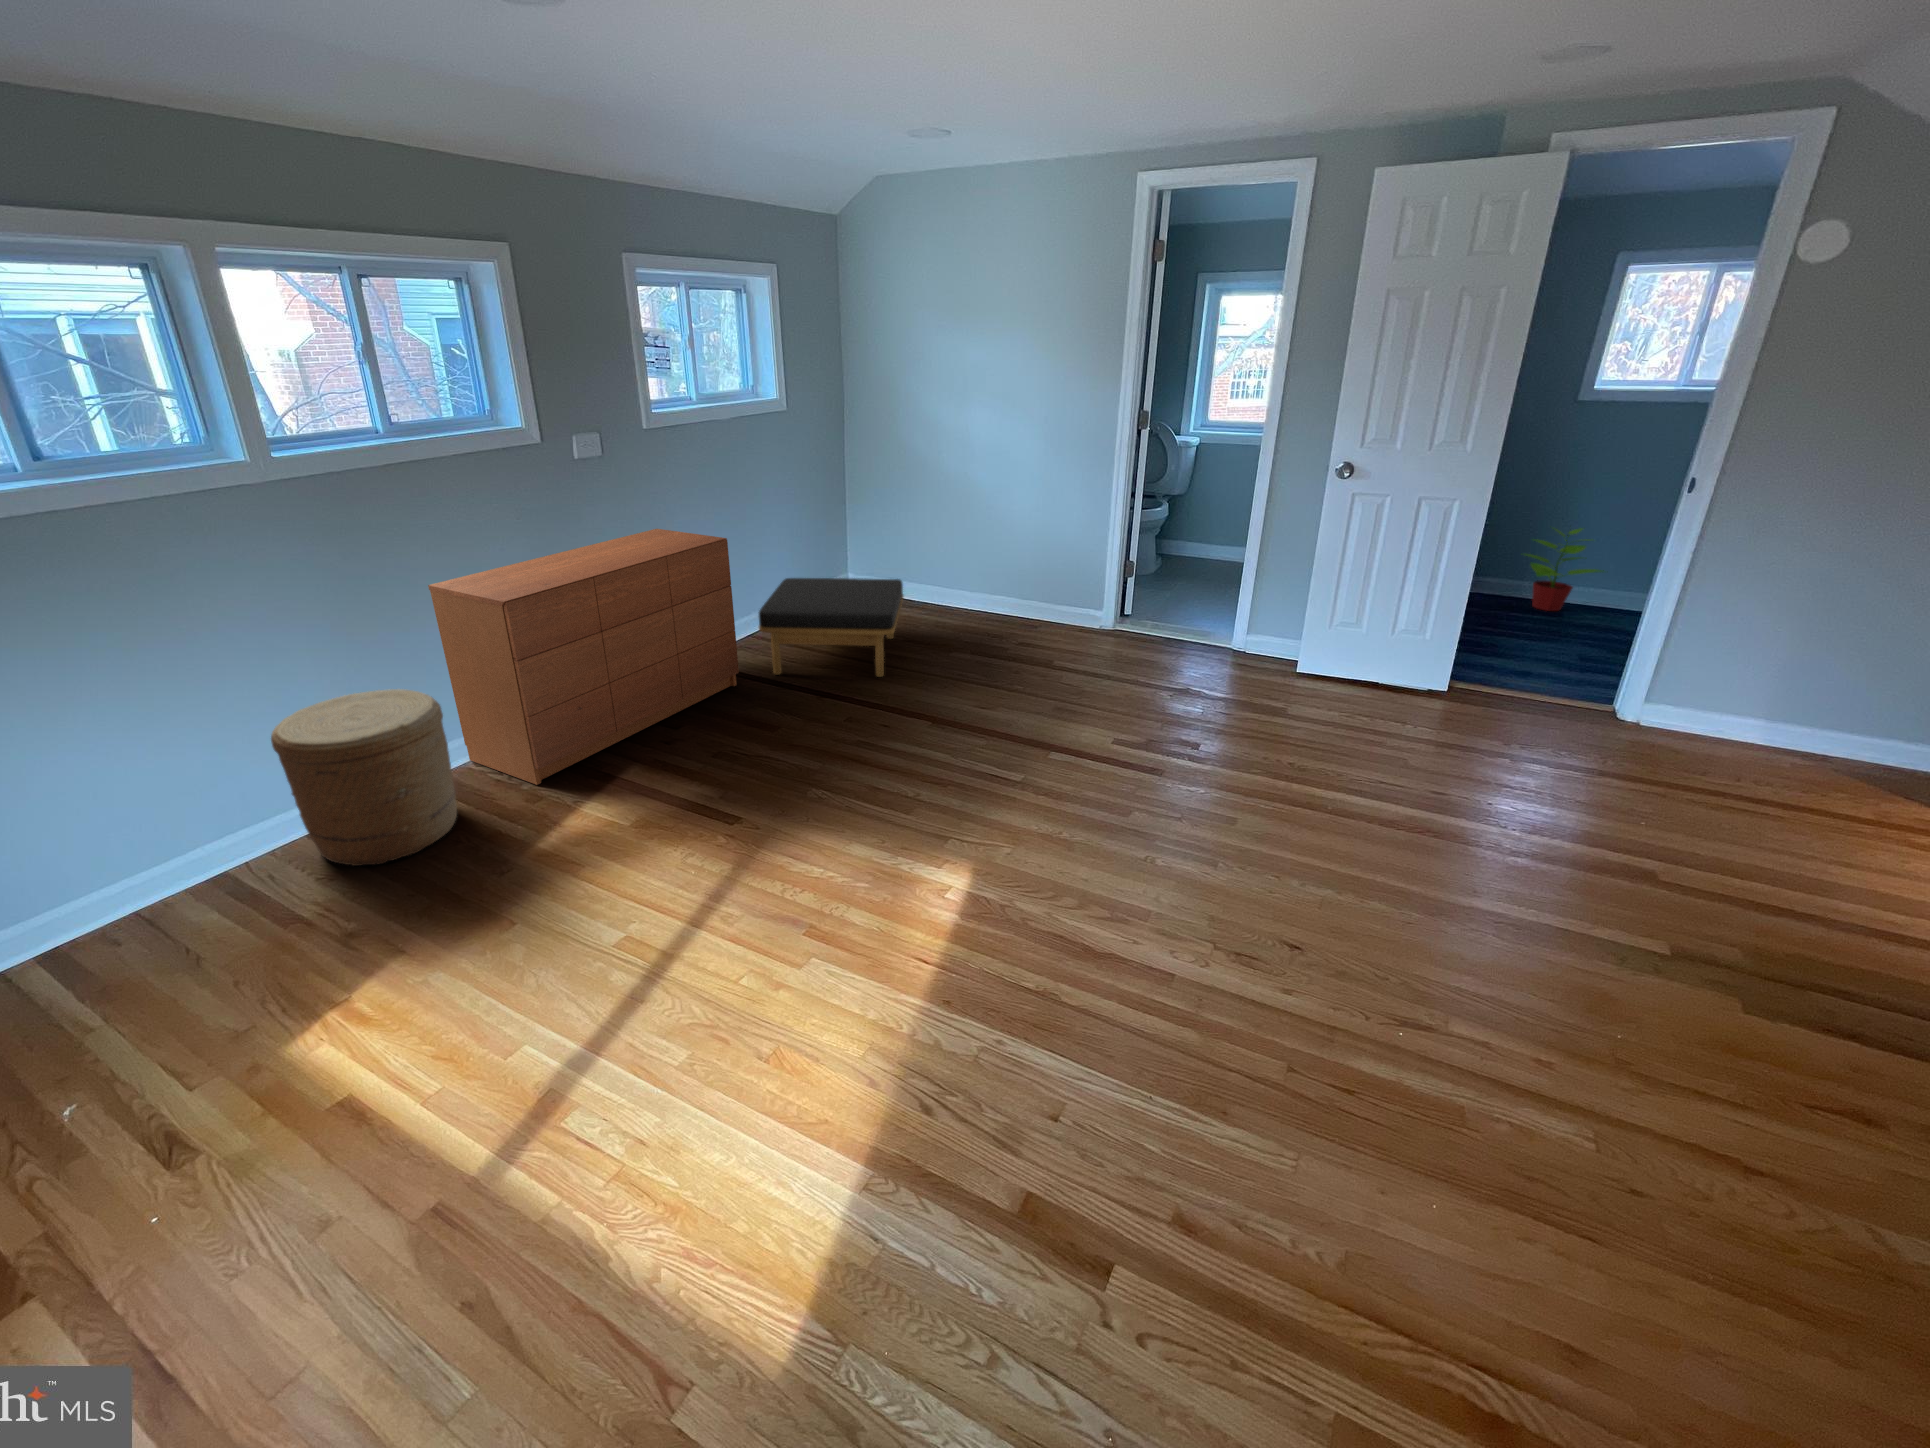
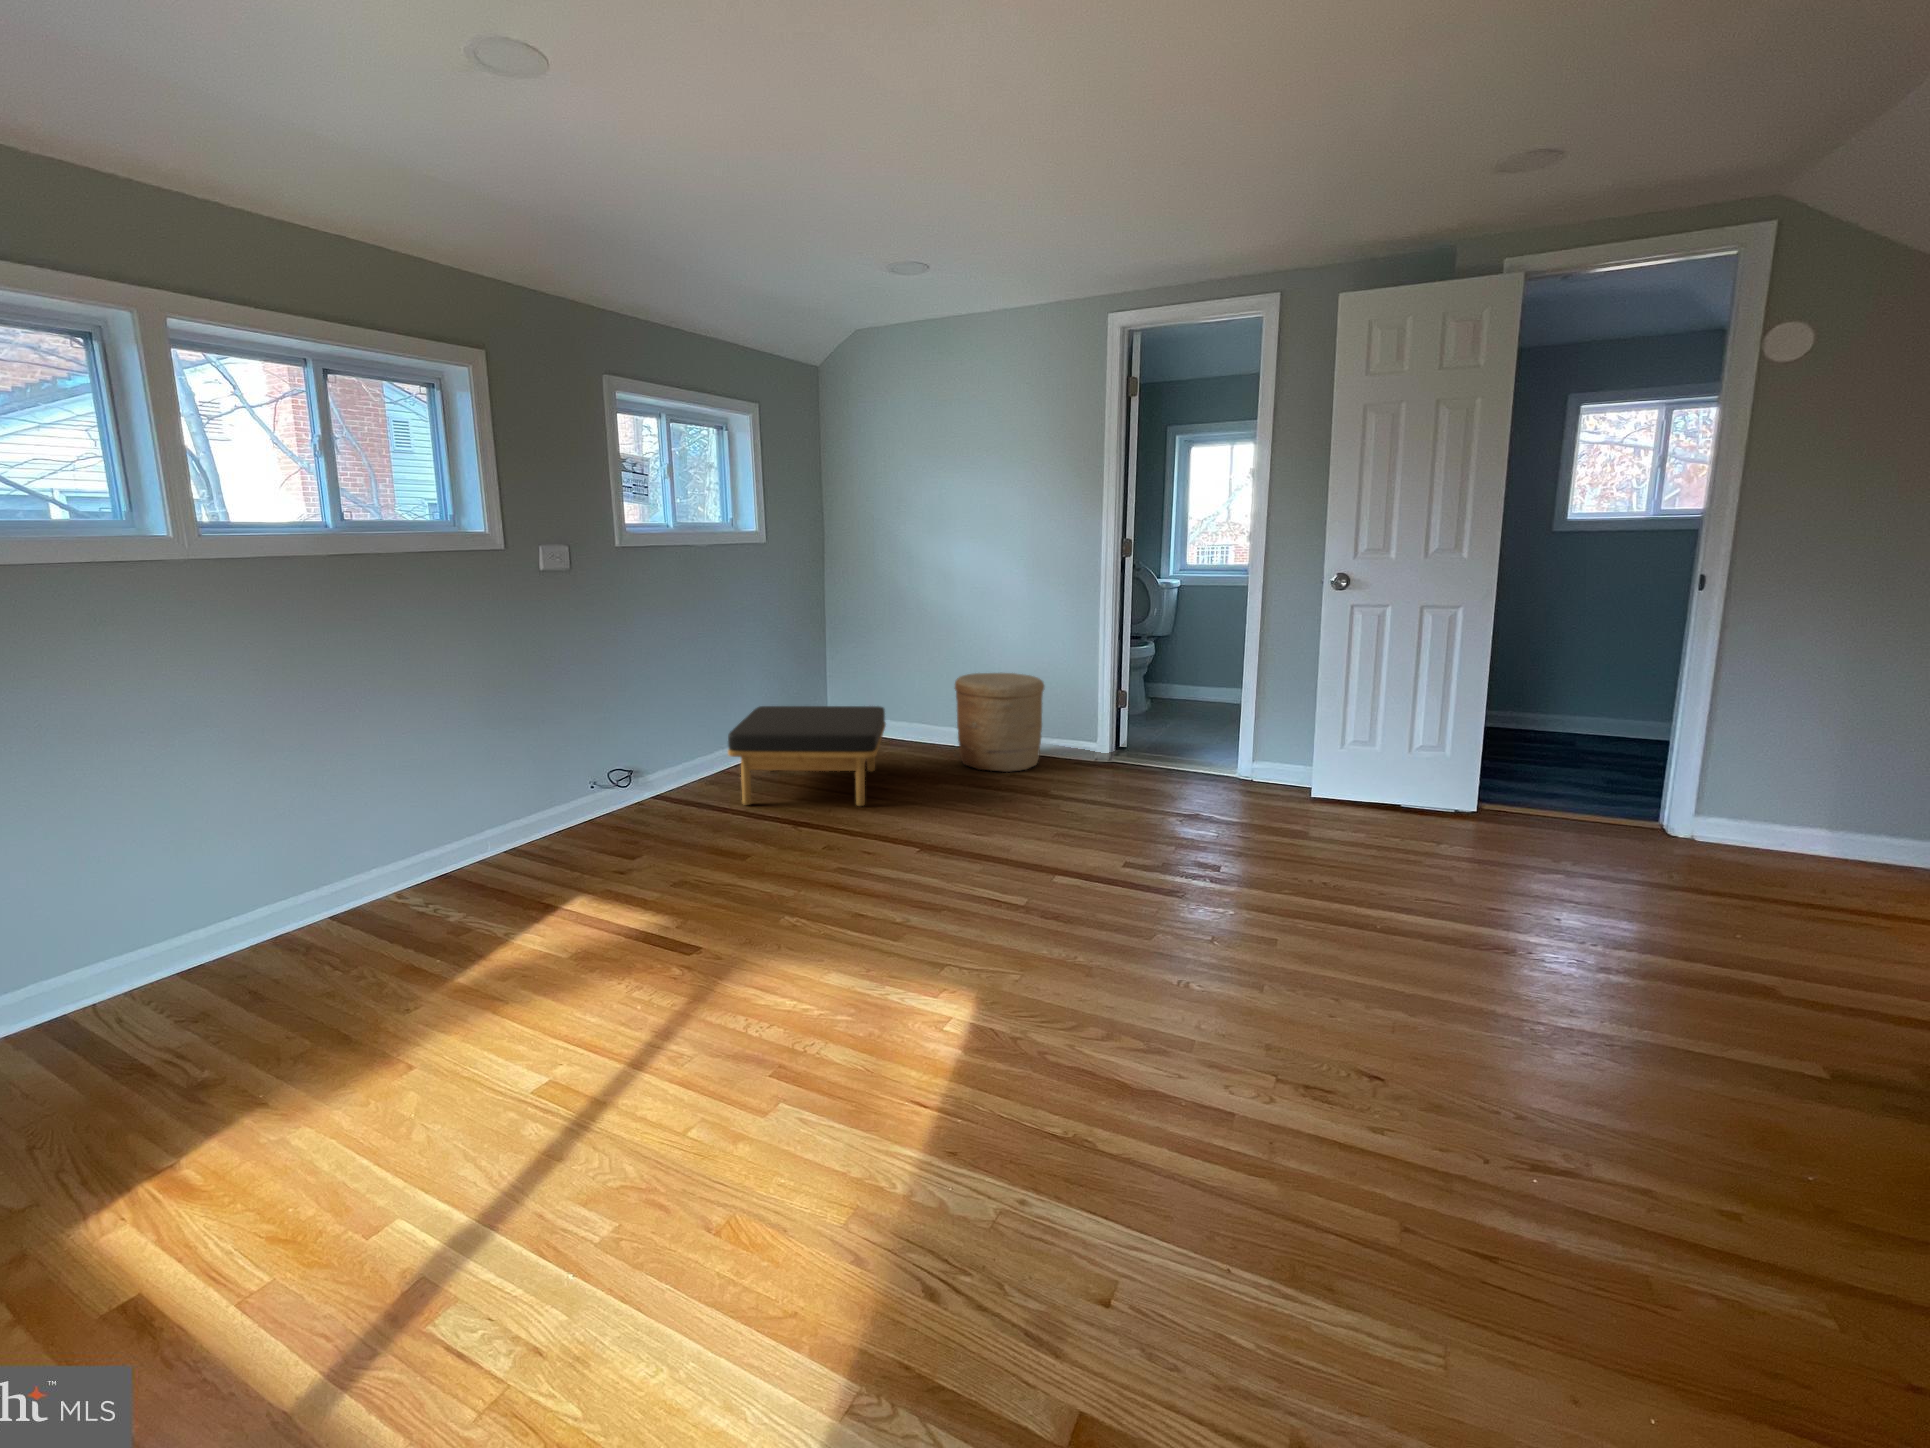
potted plant: present [1525,528,1604,611] -> none [1524,651,1618,742]
dresser: present [428,529,739,785] -> none [359,645,704,916]
woven basket: present [271,689,457,866] -> present [954,673,1044,772]

